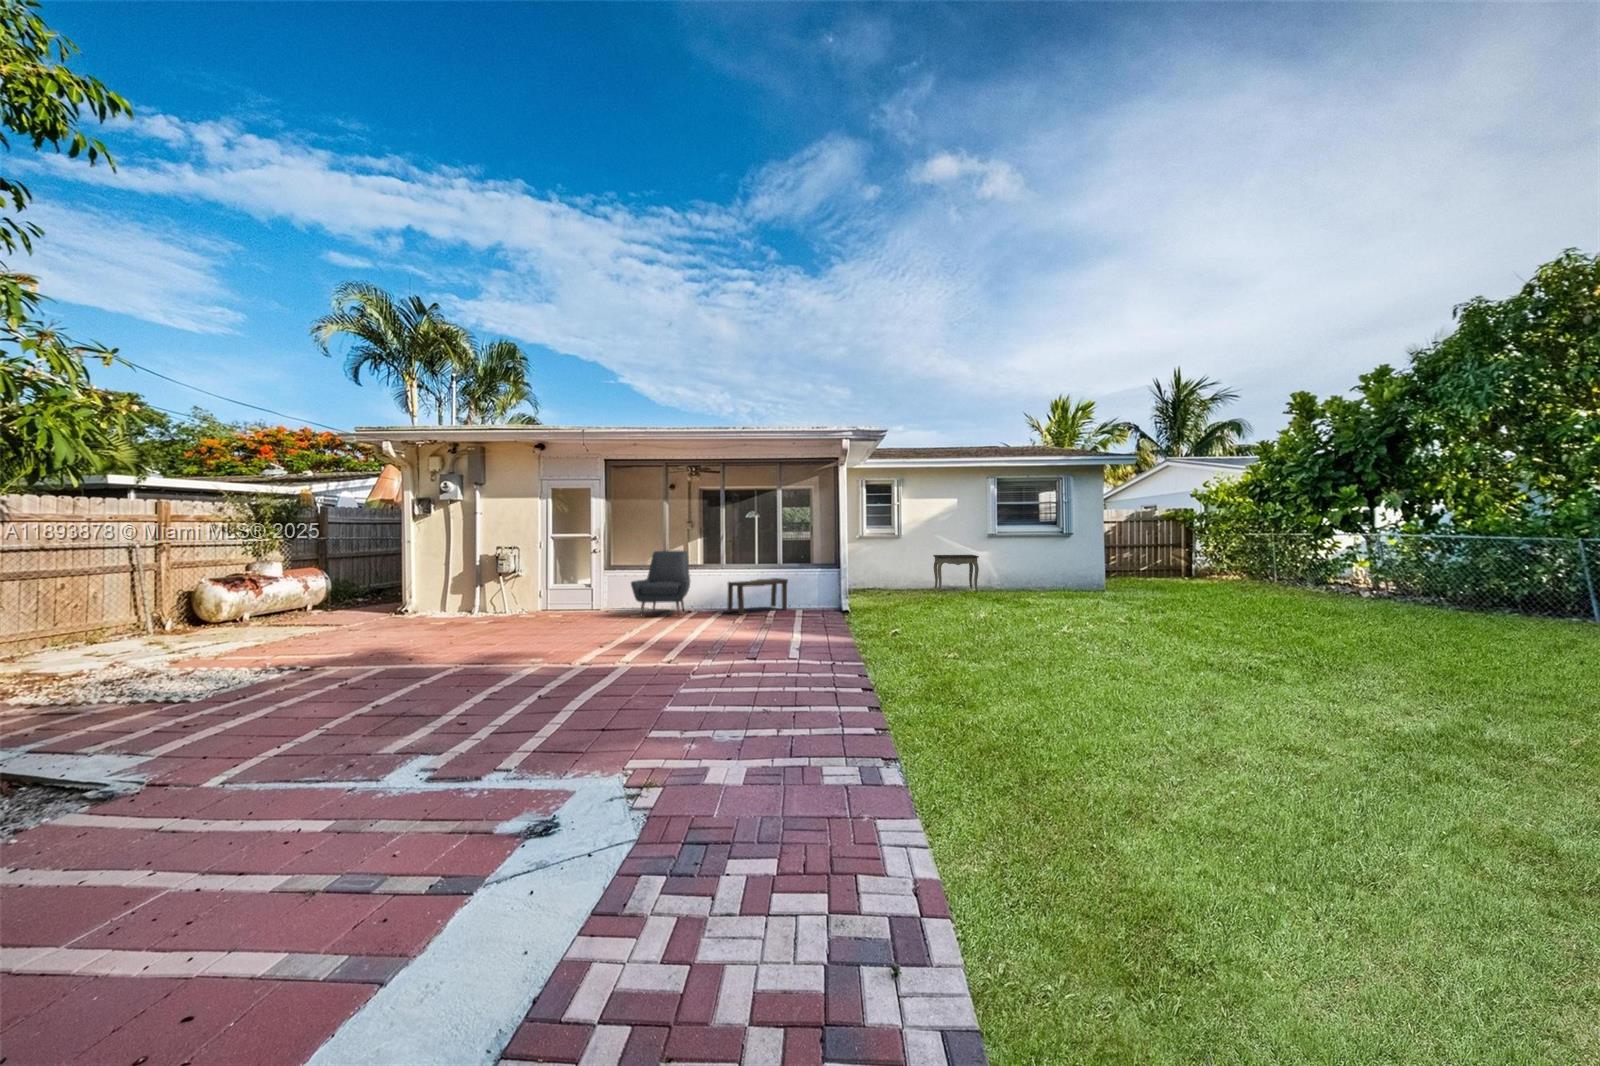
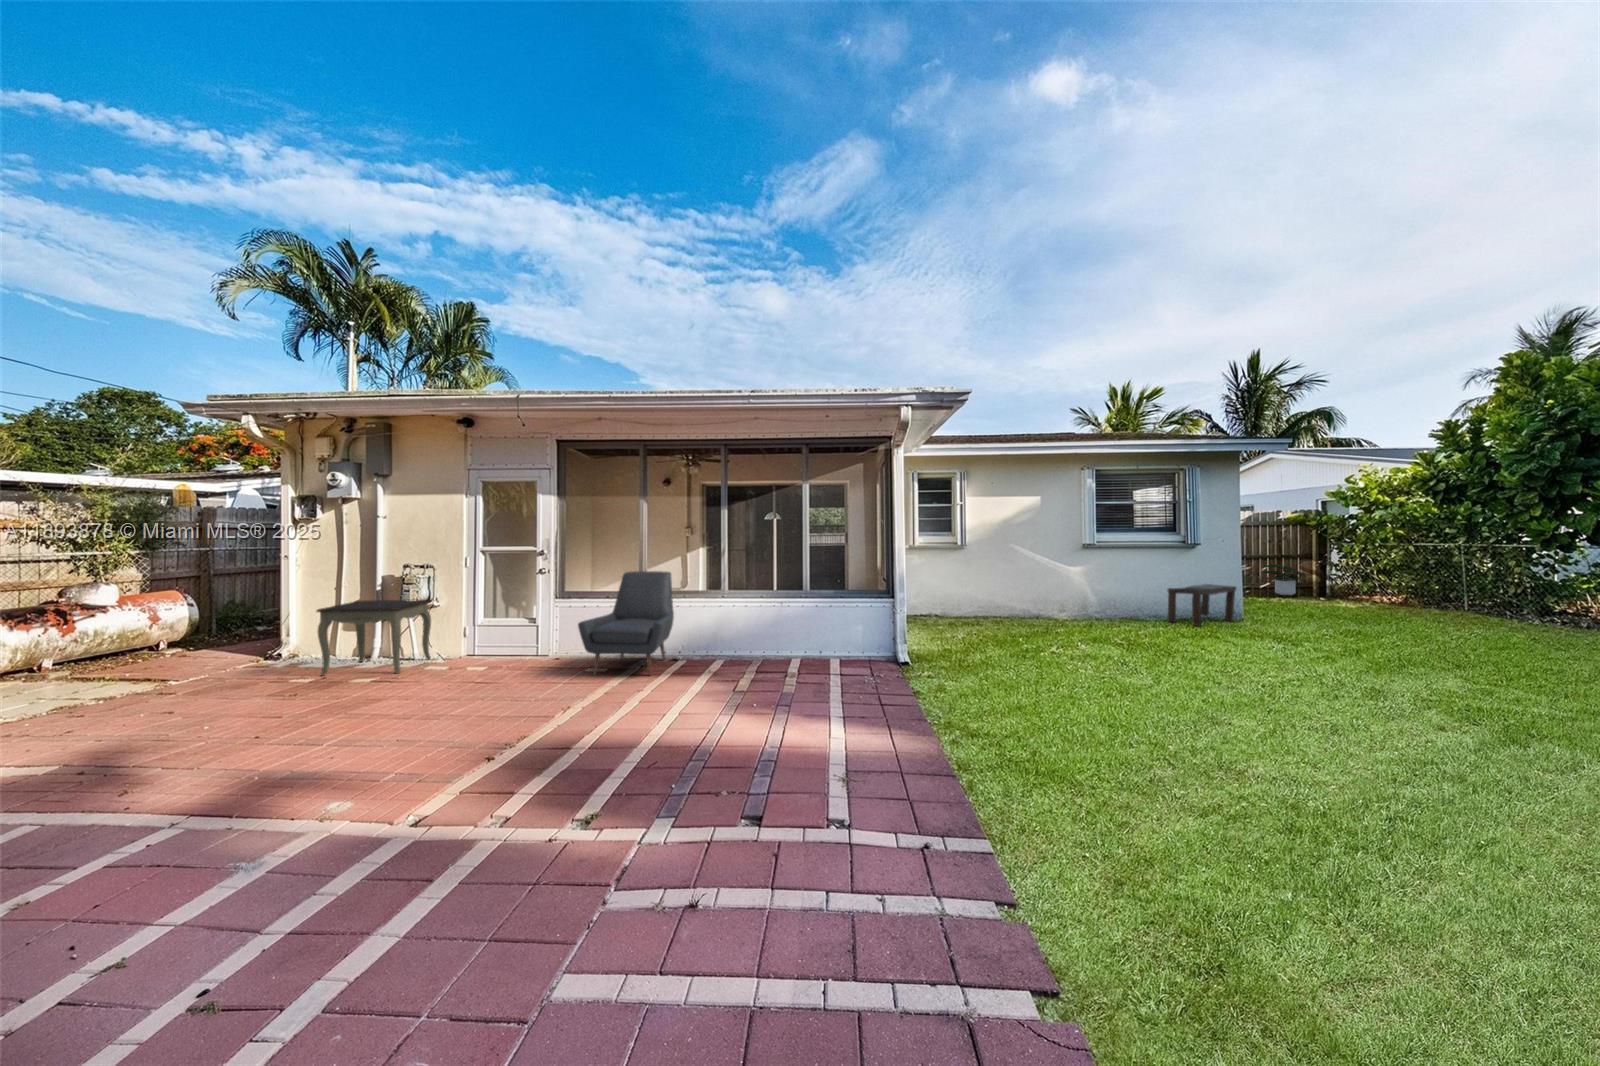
potted plant: none [1143,552,1178,576] -> present [1262,565,1311,595]
side table: present [933,555,979,591] -> present [317,600,431,676]
bench: present [727,578,788,615] -> present [1168,584,1236,626]

